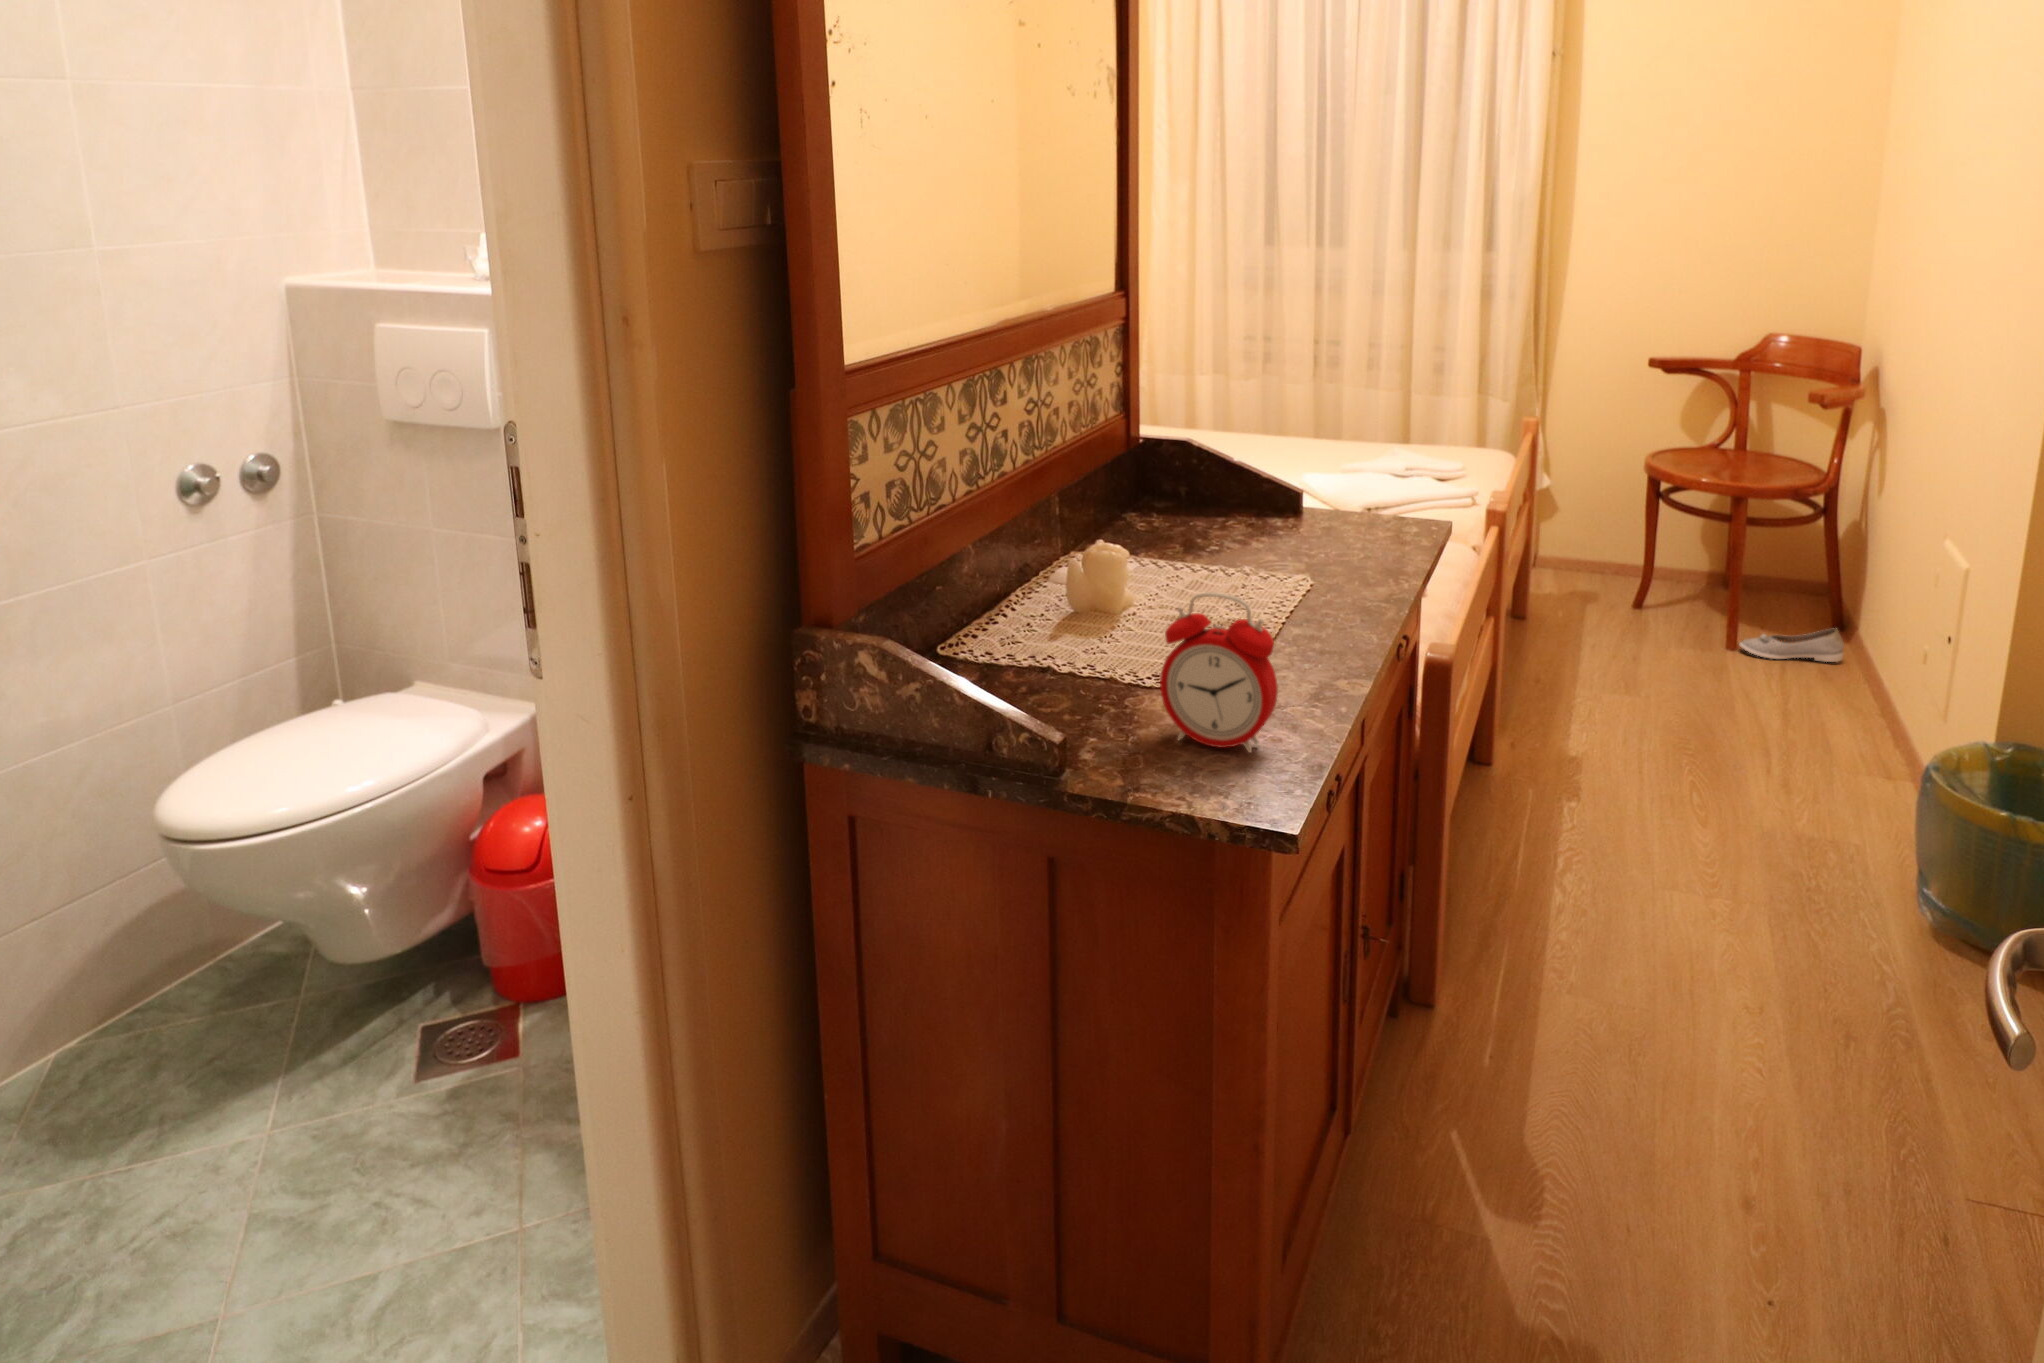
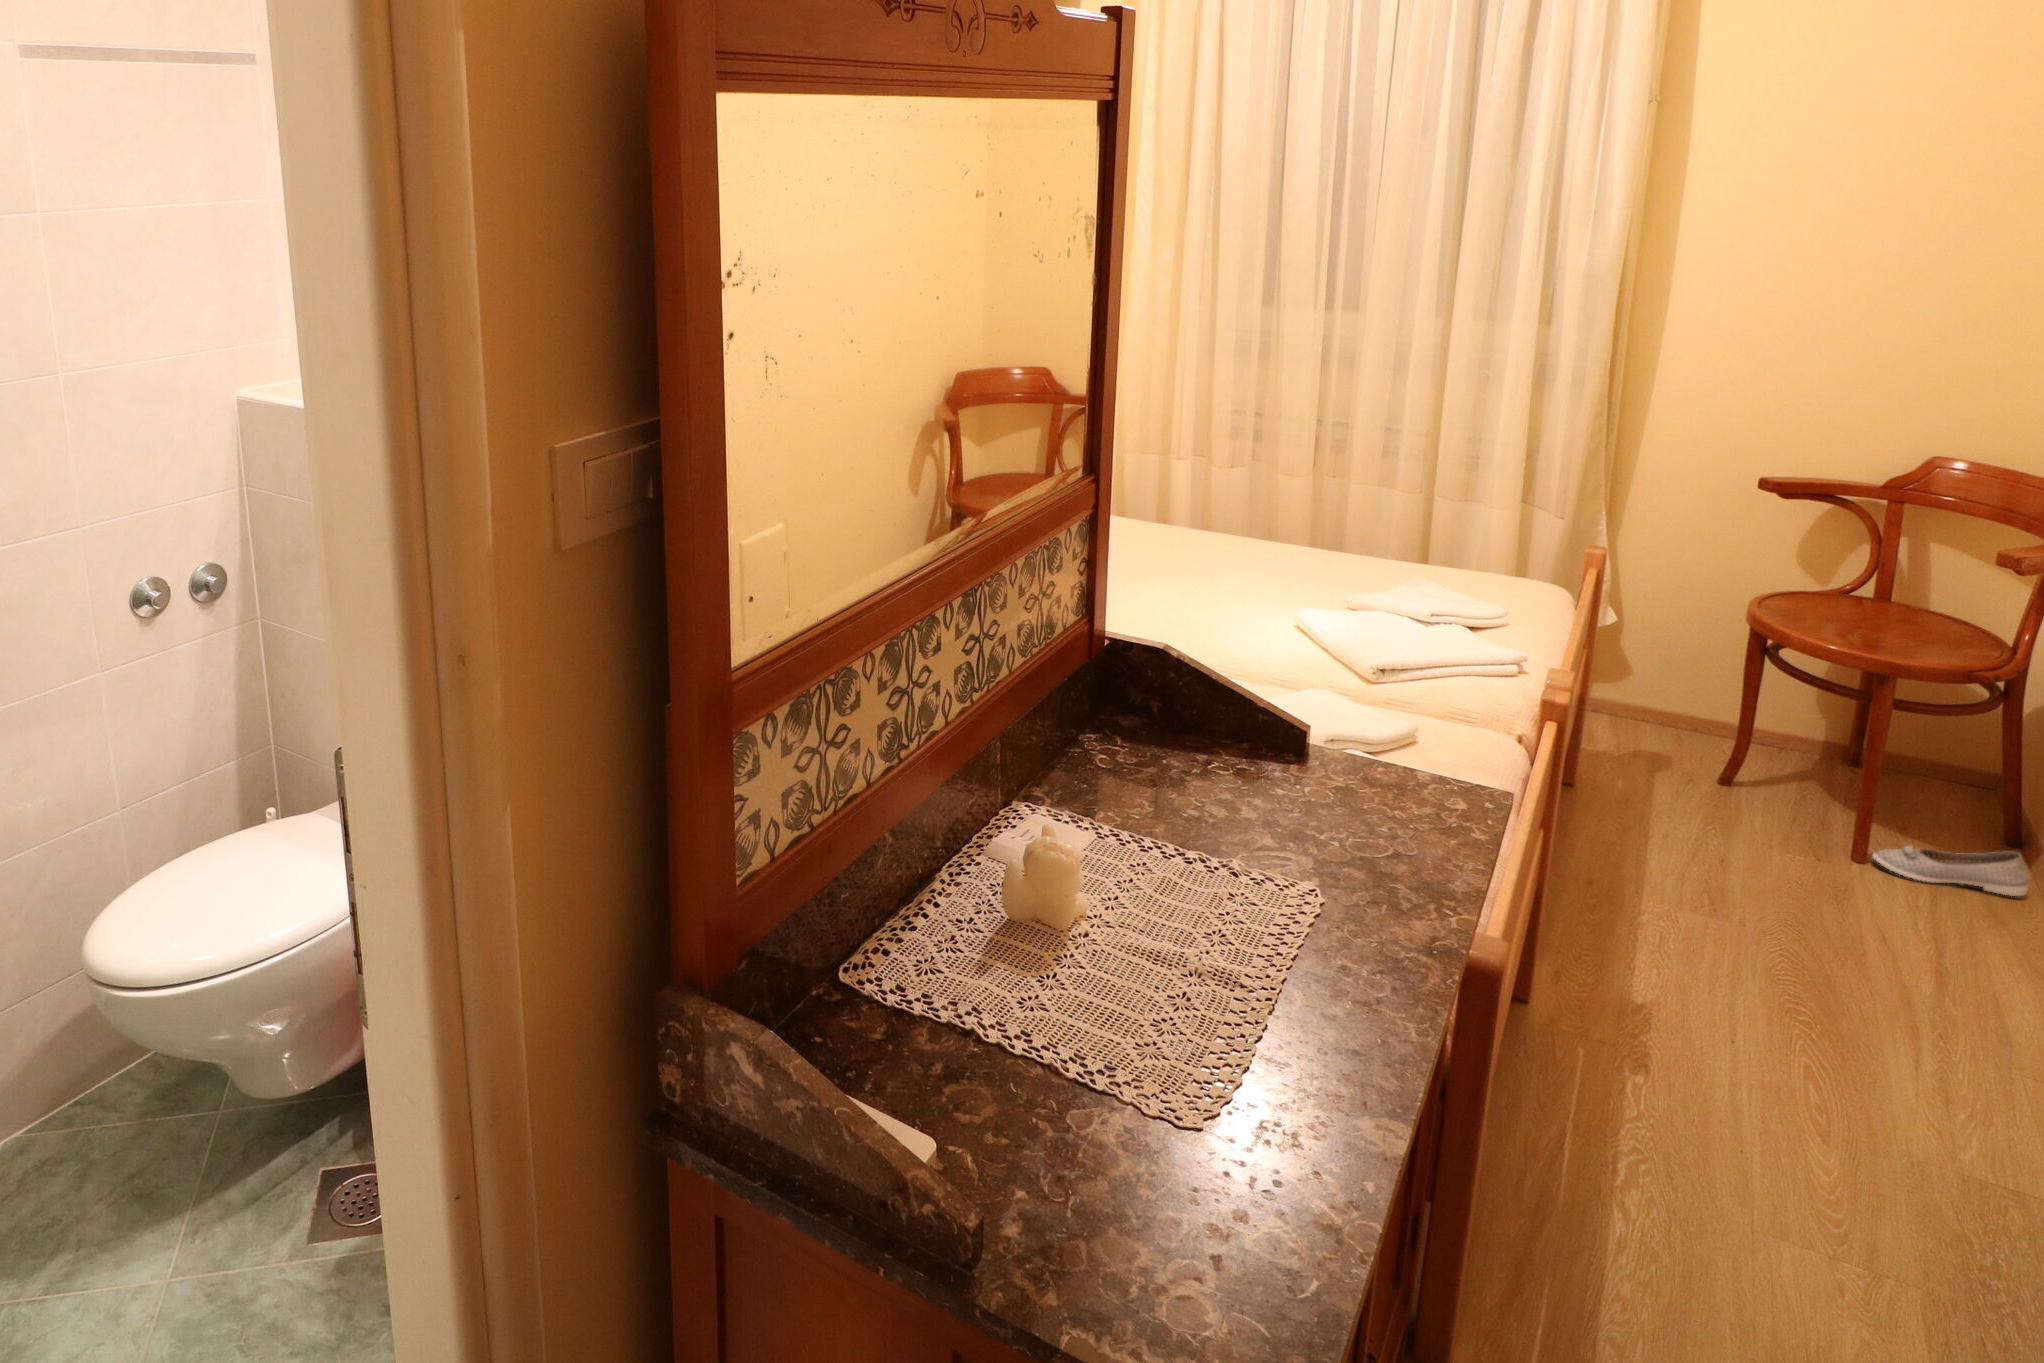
alarm clock: present [1160,592,1278,753] -> none [1110,1021,1268,1237]

